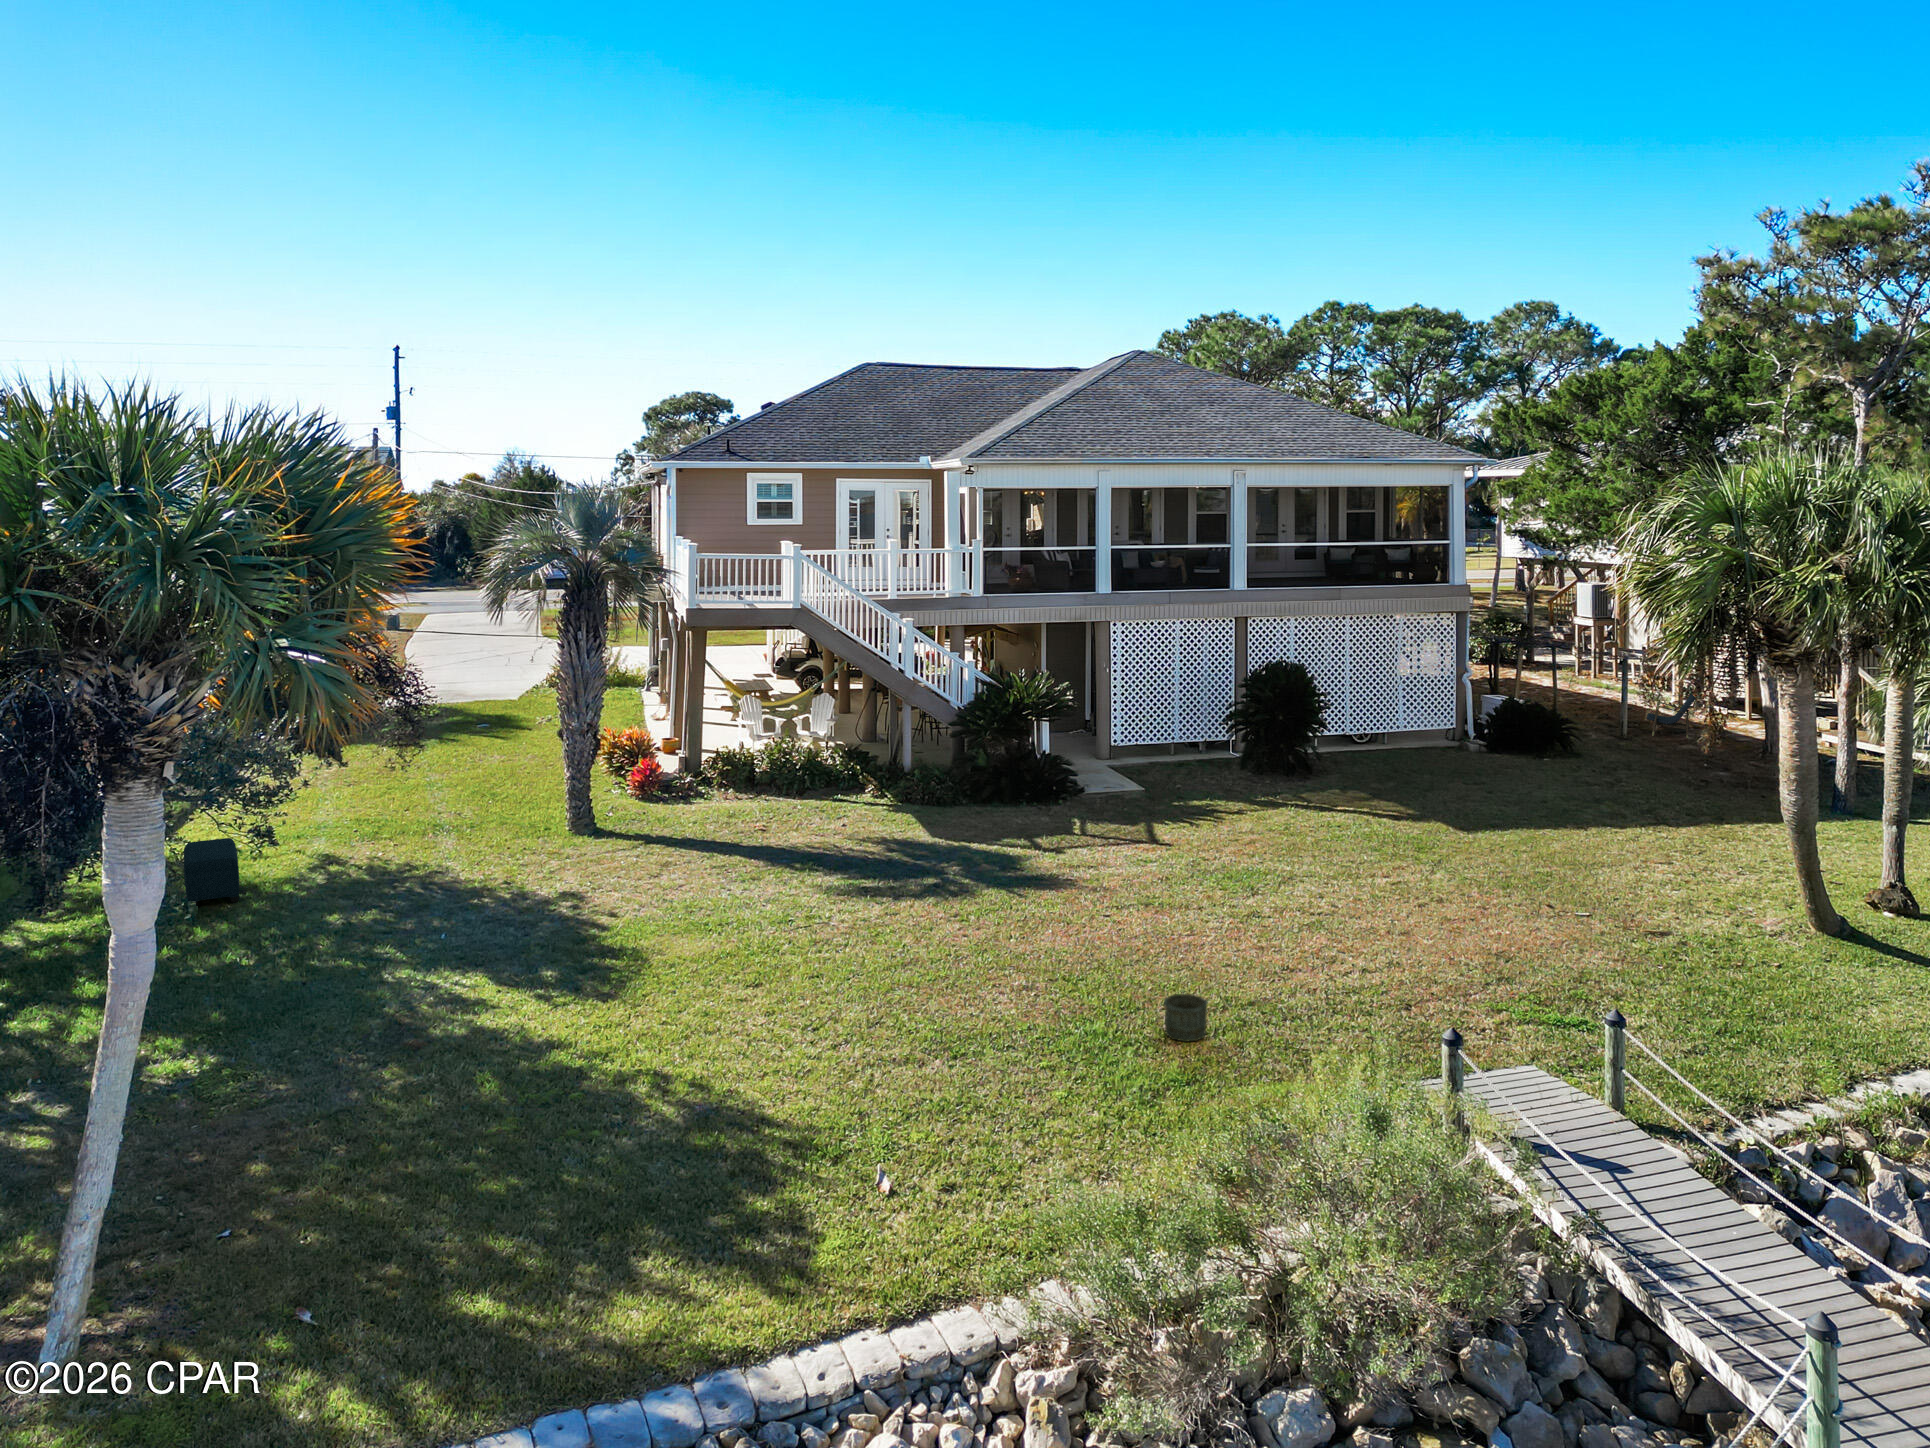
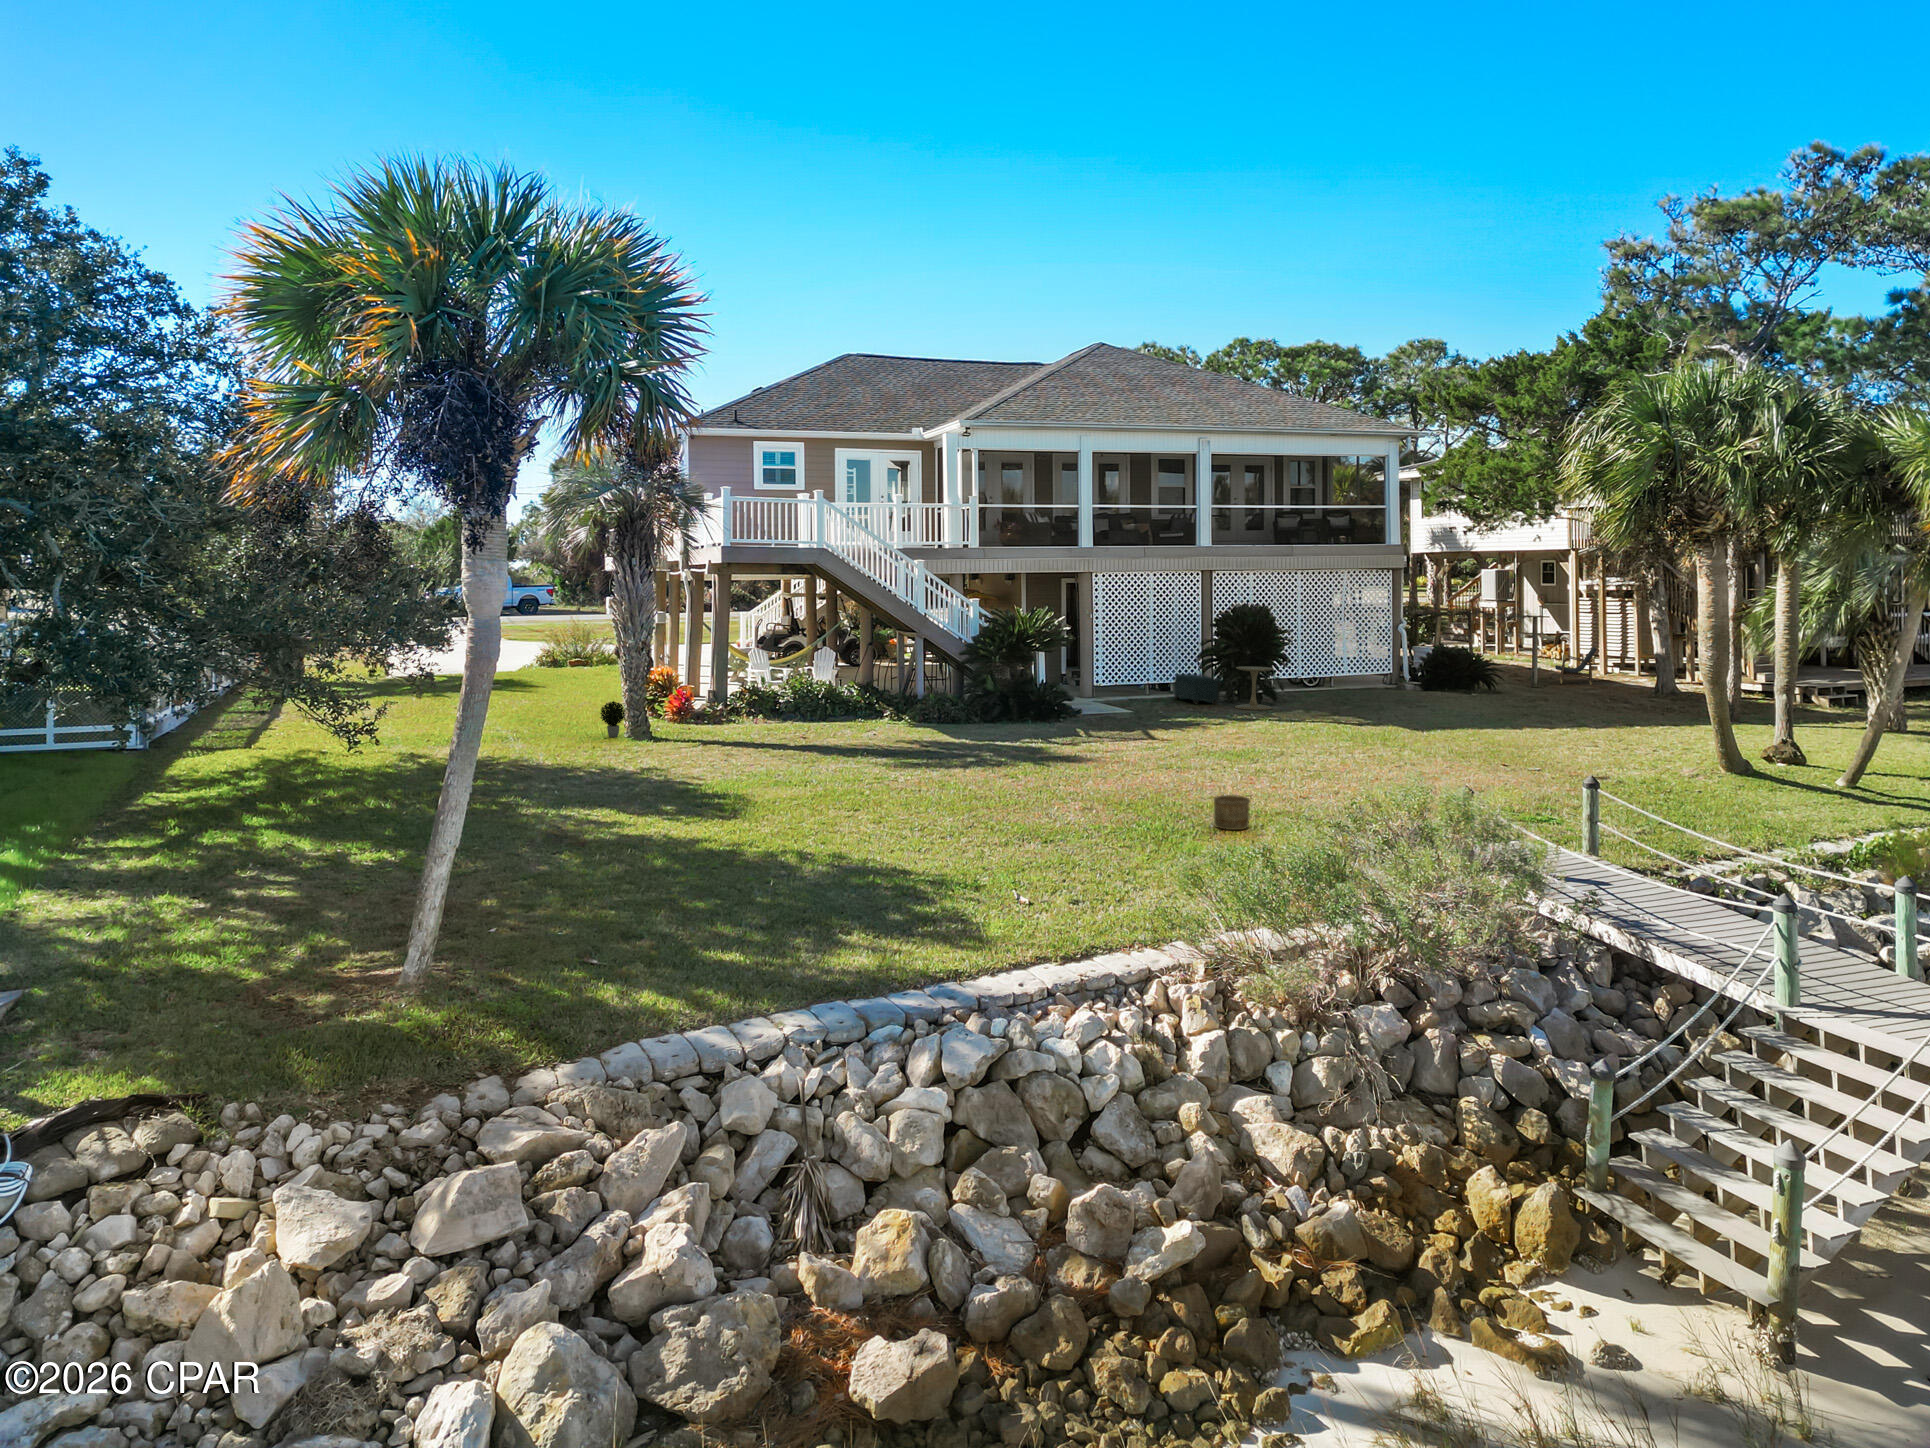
pedestal table: none [1264,734,1308,785] -> present [1235,666,1273,710]
potted plant: none [542,792,572,832] -> present [600,701,626,737]
bench: present [184,838,239,906] -> present [1174,674,1218,704]

